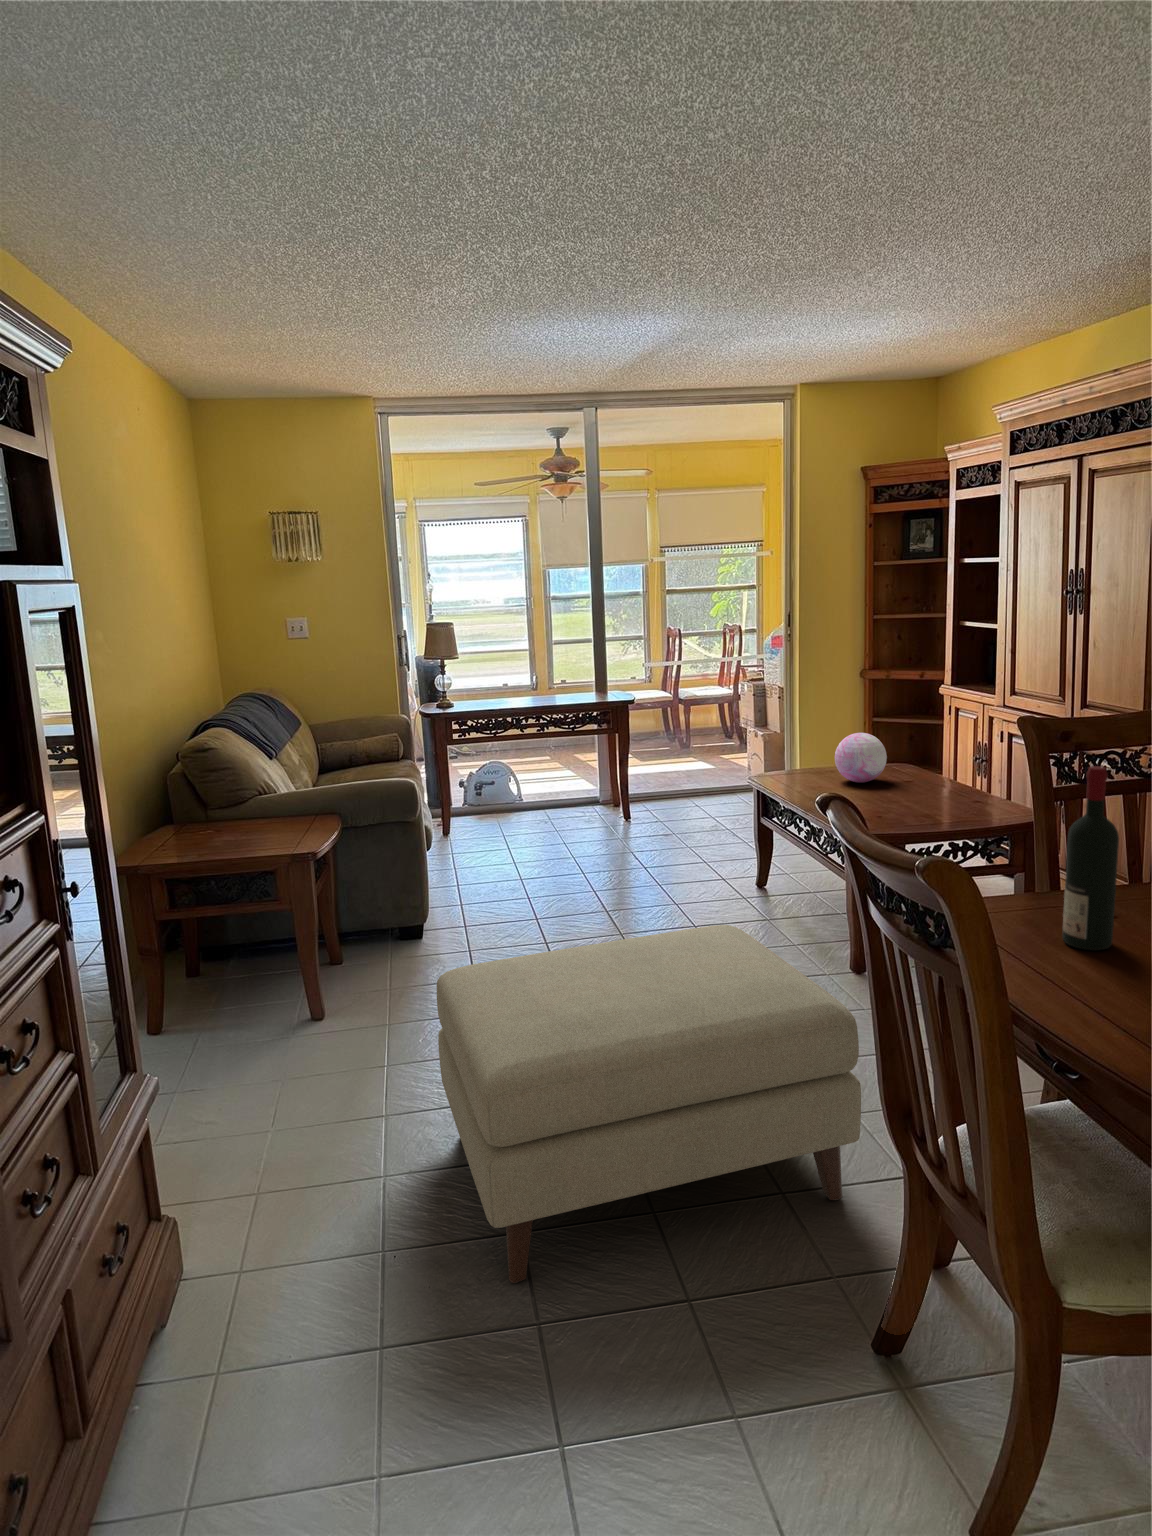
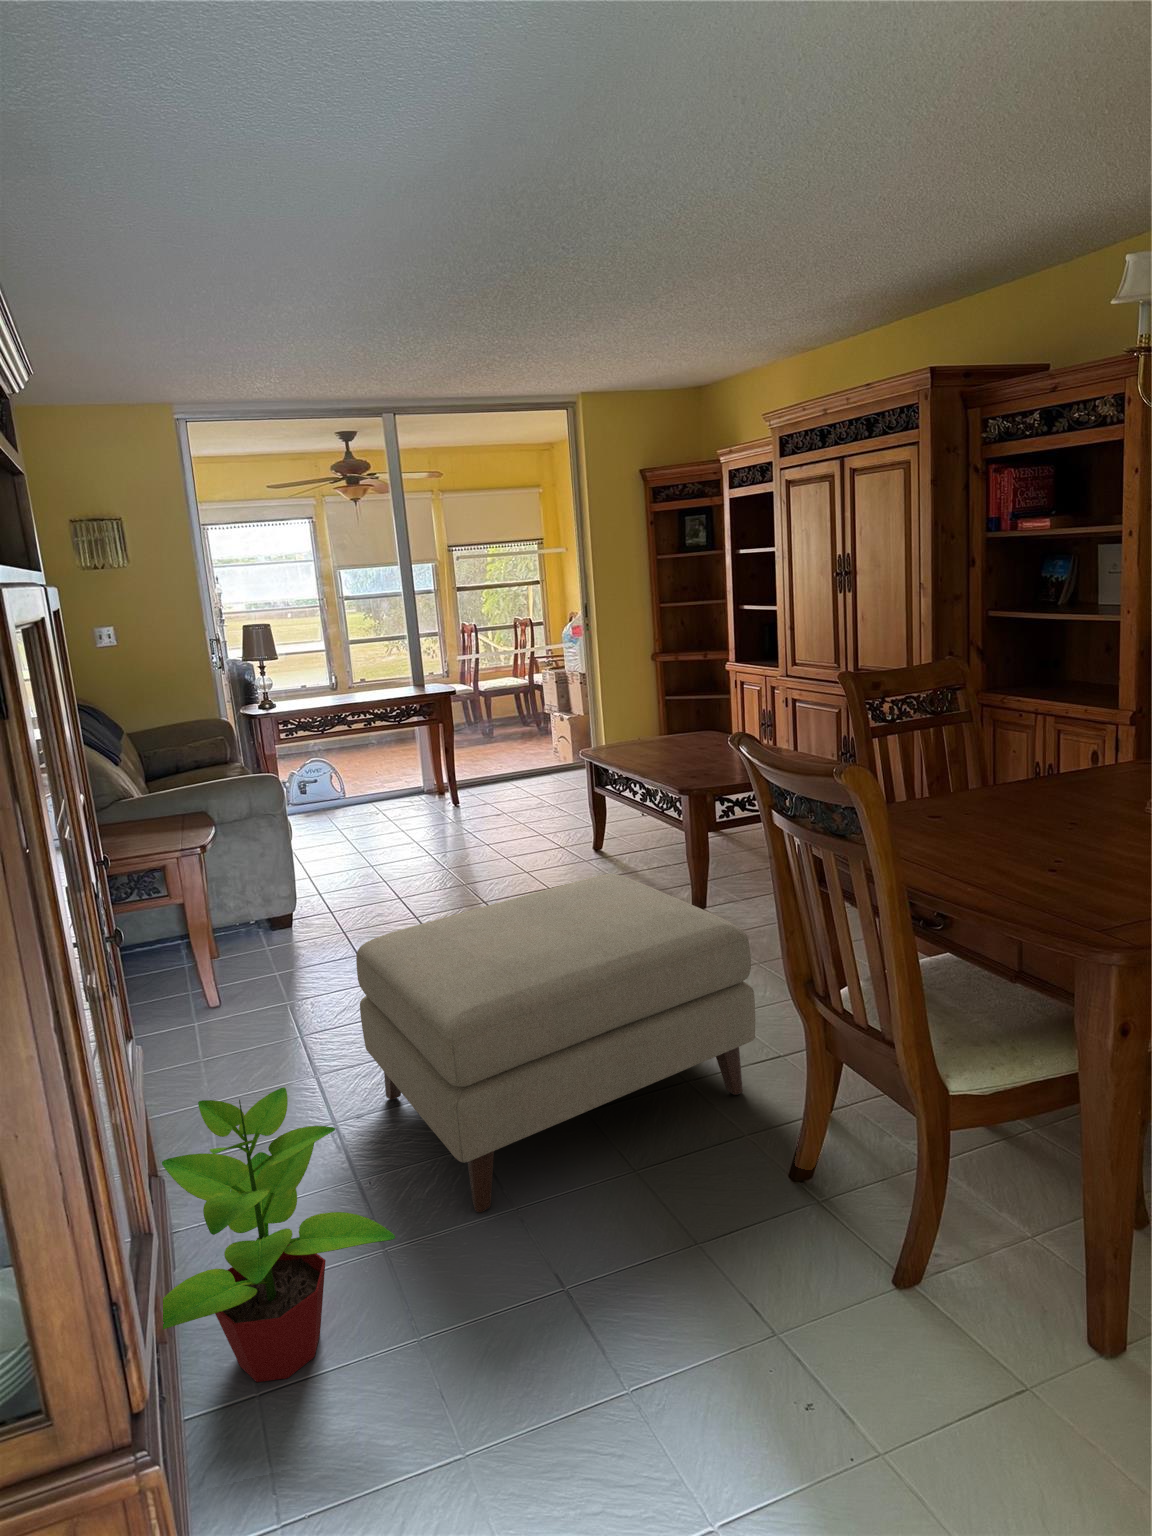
decorative orb: present [835,733,887,783] -> none [658,703,702,748]
wine bottle: present [1062,766,1119,950] -> none [922,697,962,845]
potted plant: none [123,1121,386,1424] -> present [162,1087,395,1382]

